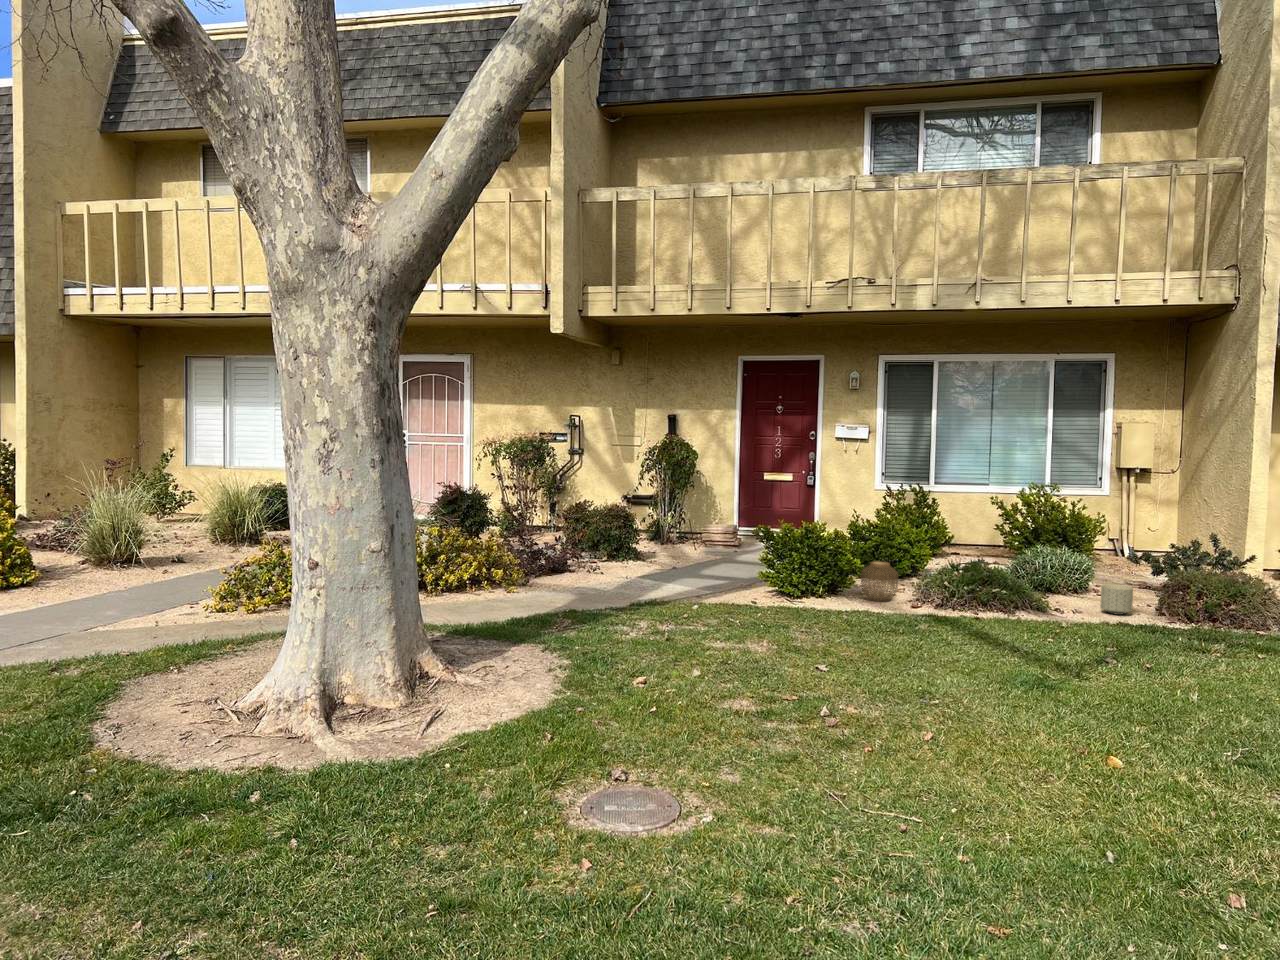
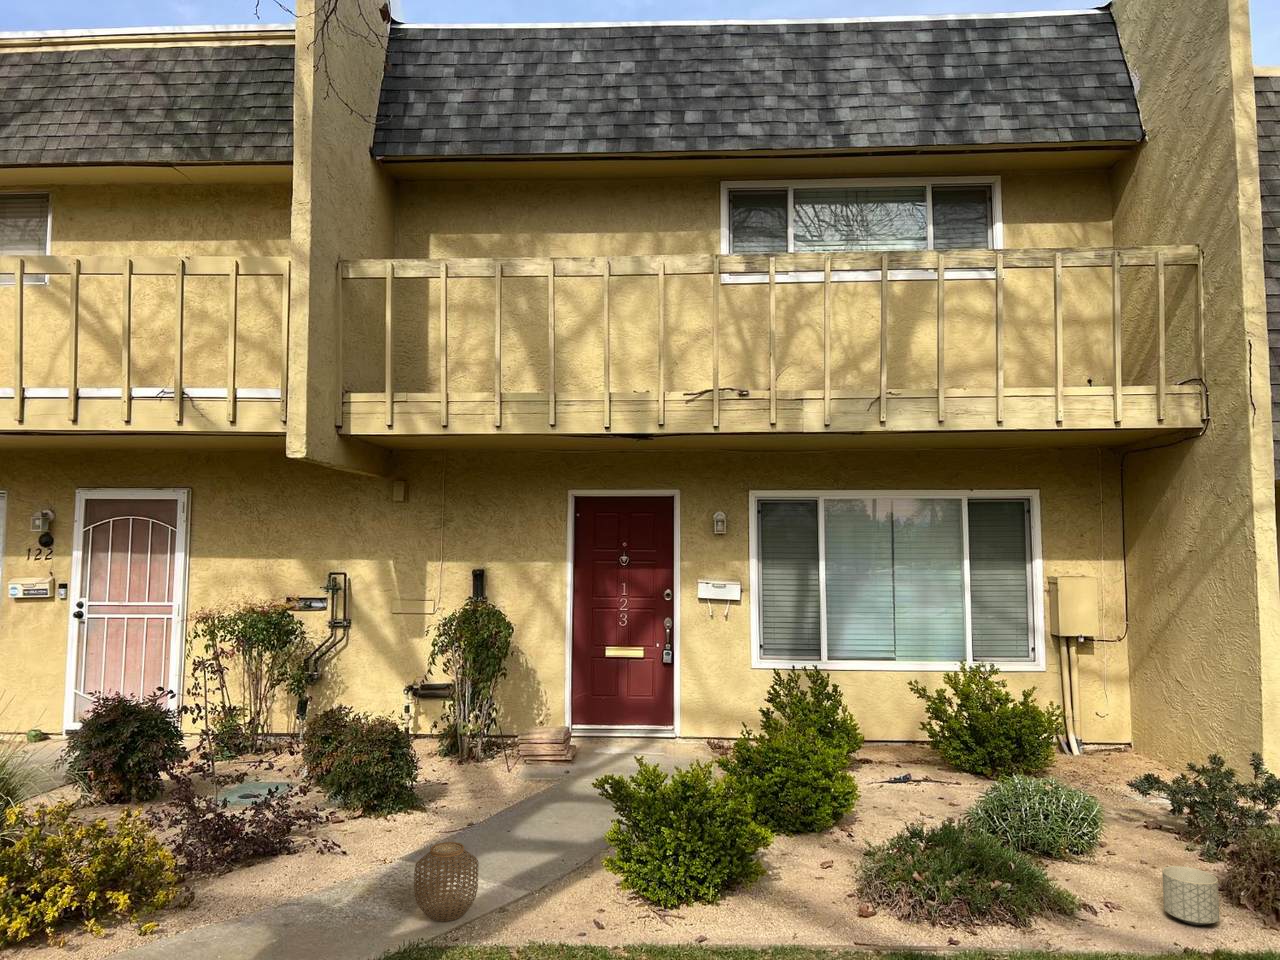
woven basket: present [861,561,898,602] -> present [414,842,479,922]

